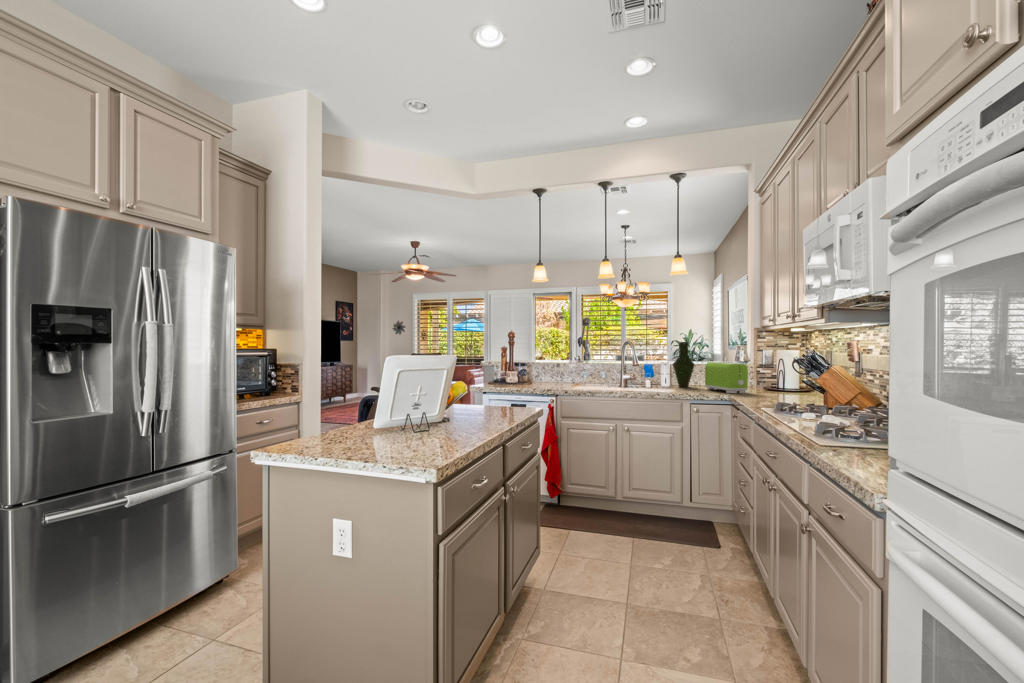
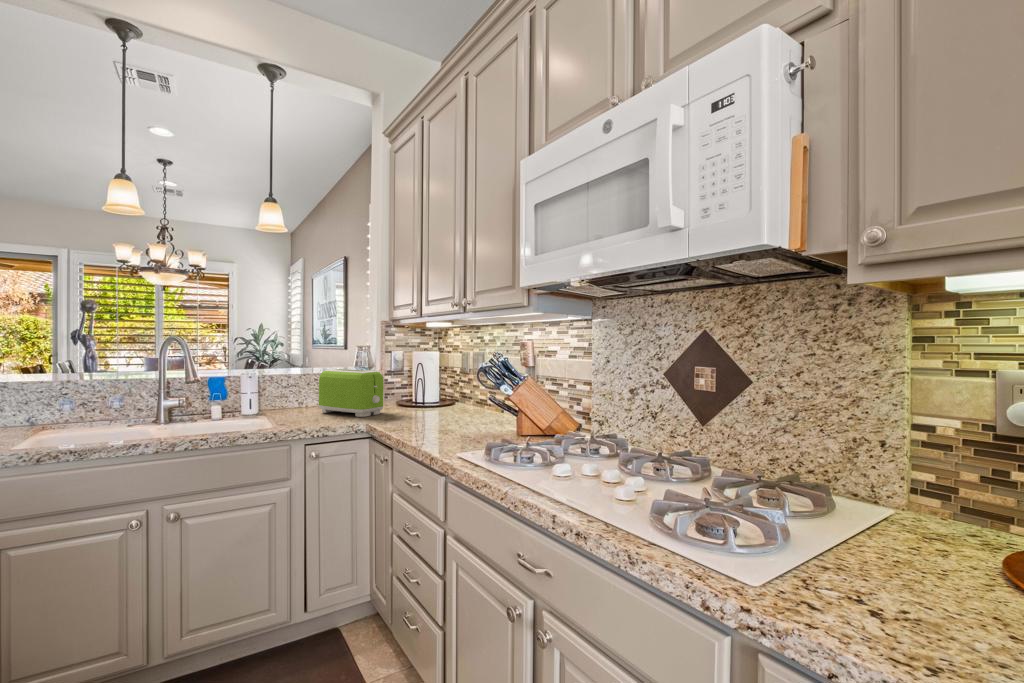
vase: present [673,342,695,387] -> none [262,340,300,412]

